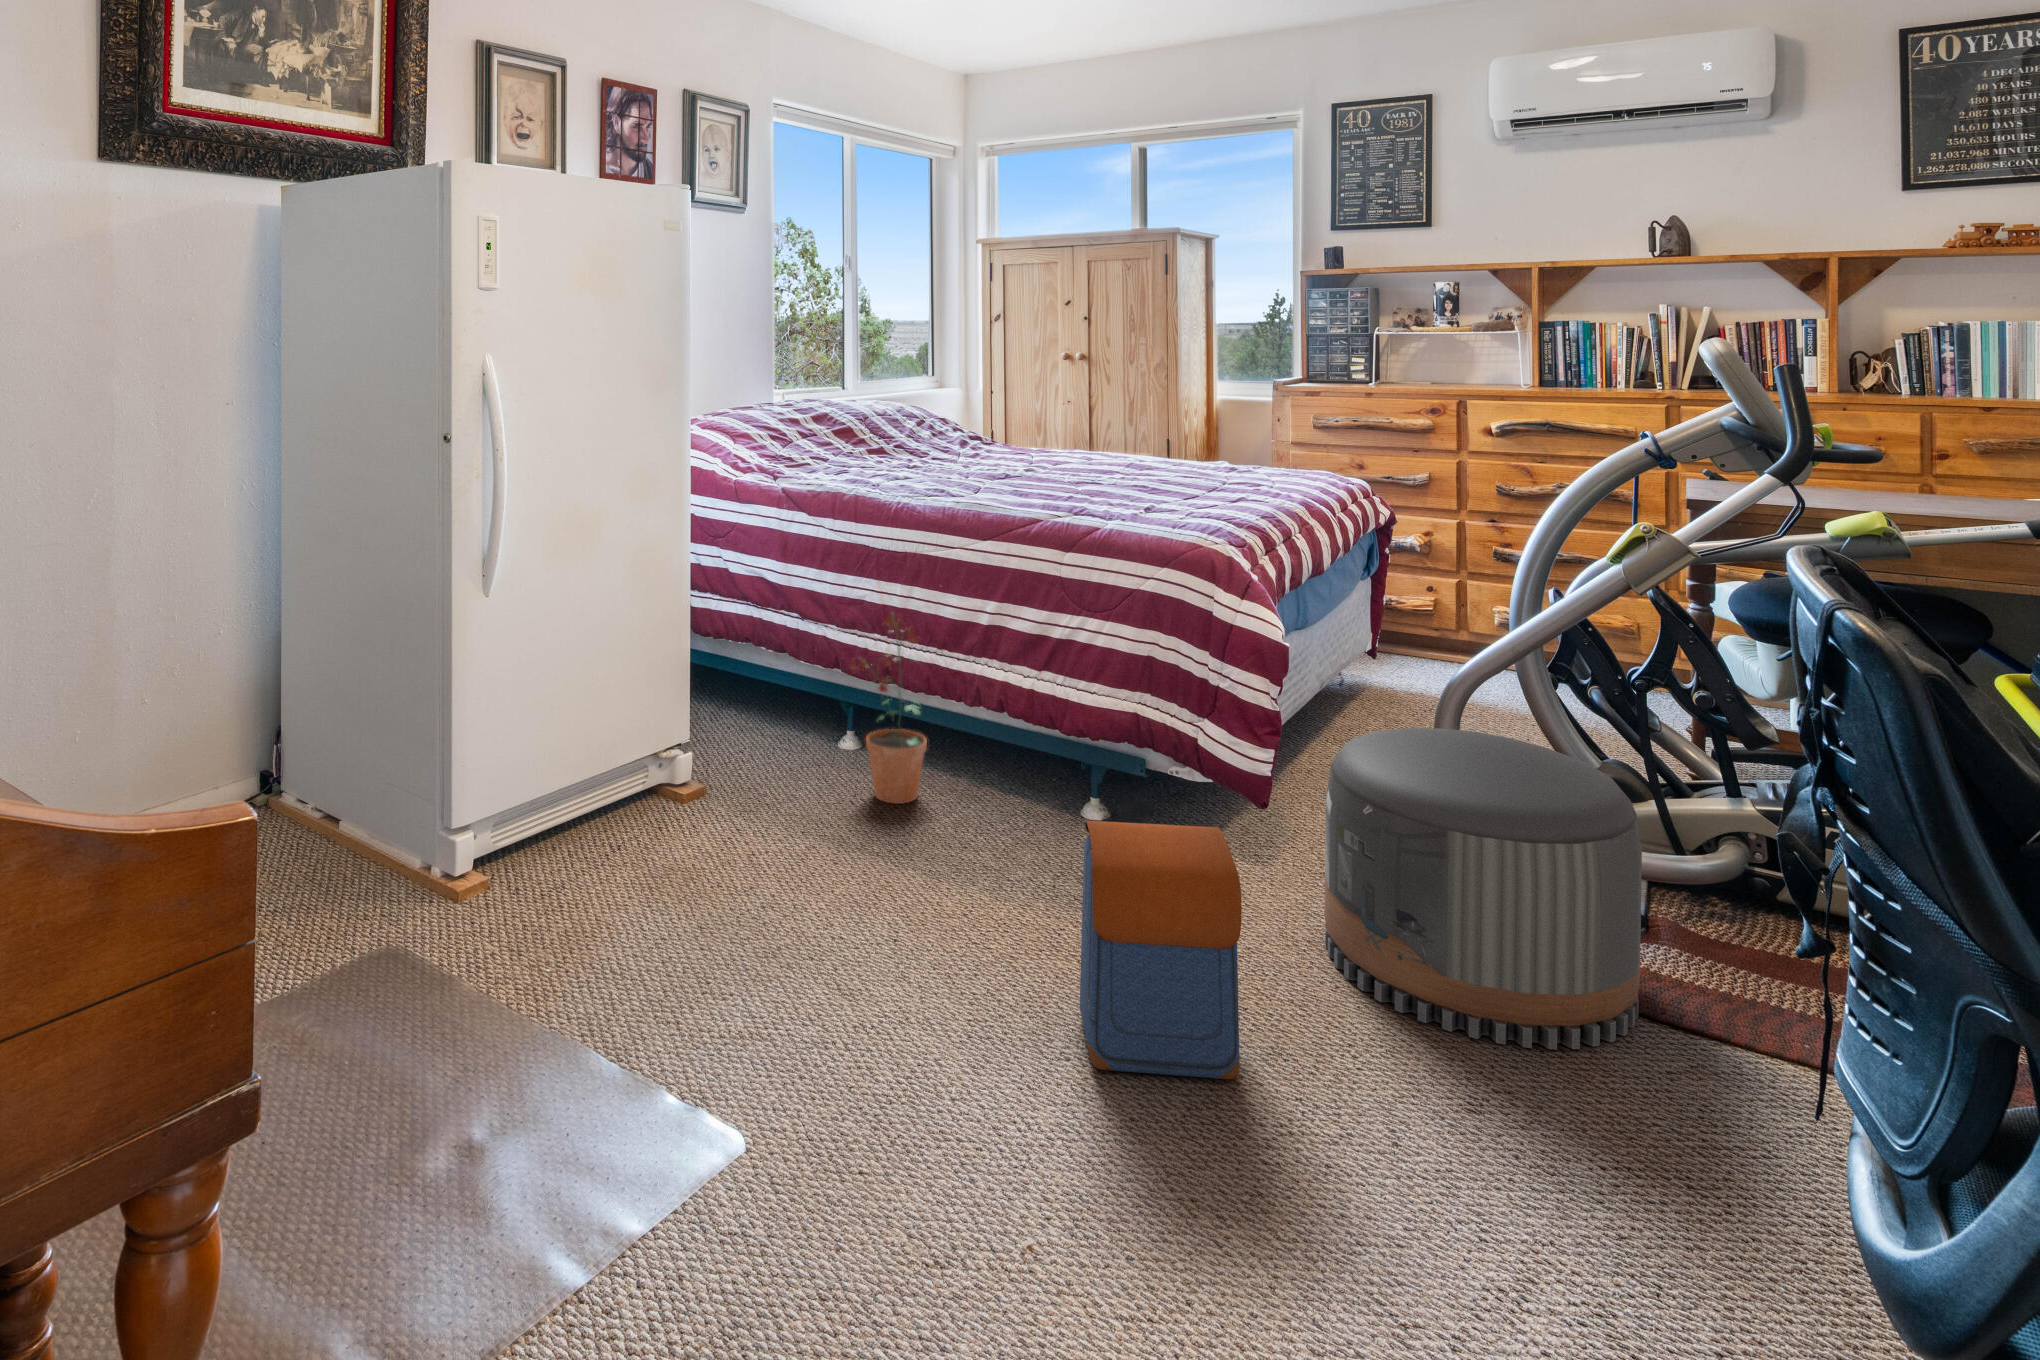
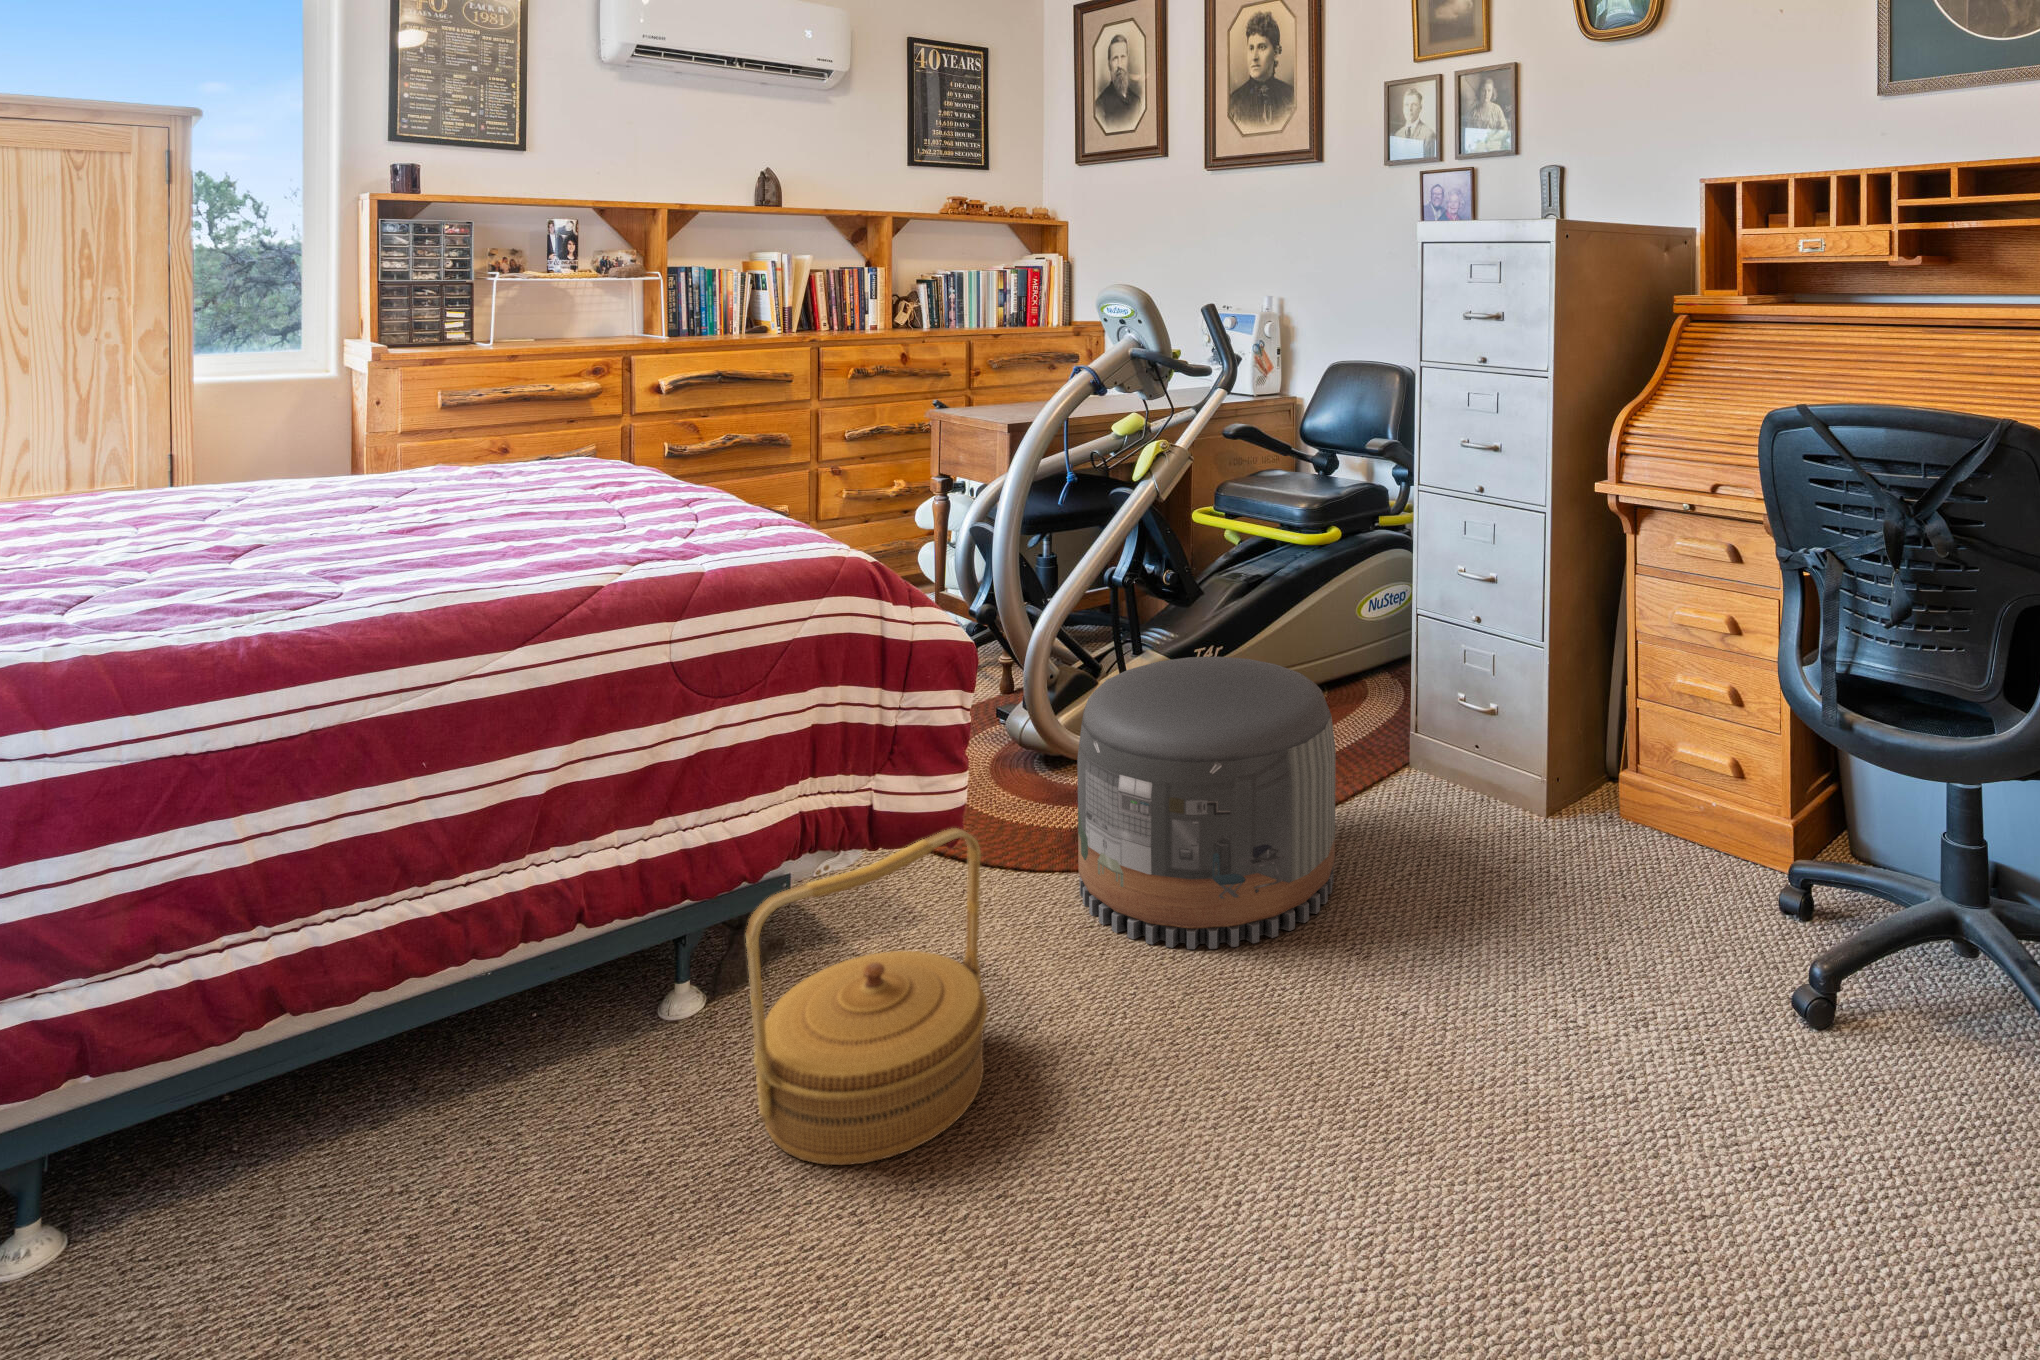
potted plant: present [850,612,927,804] -> none [243,850,494,1230]
basket: none [982,713,1146,920] -> present [746,828,988,1165]
backpack: present [1080,821,1242,1079] -> none [1153,847,1343,1192]

